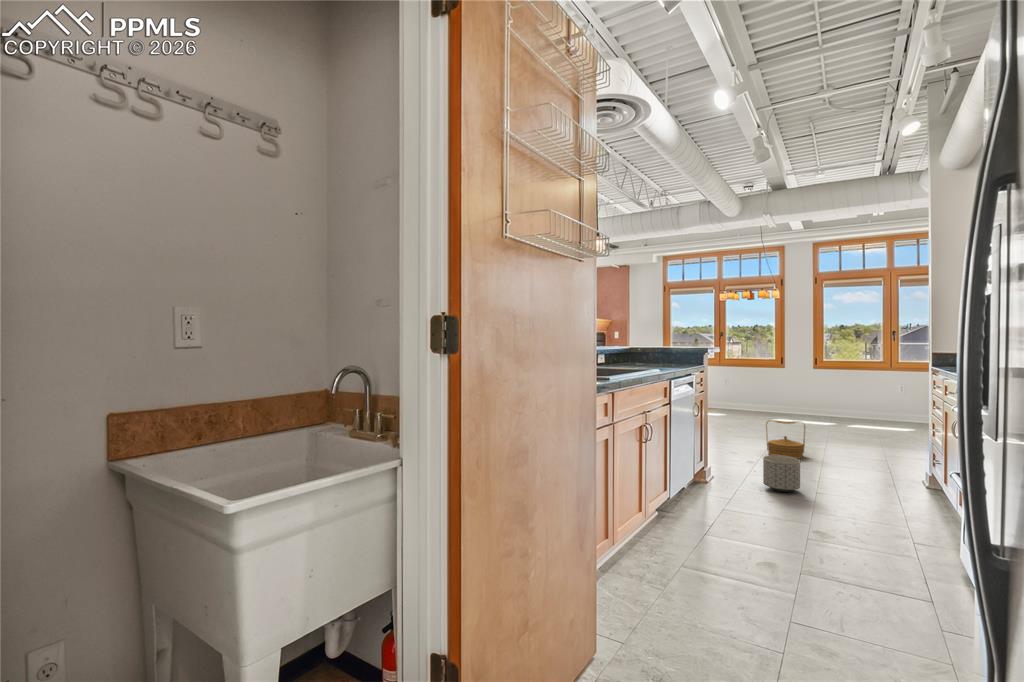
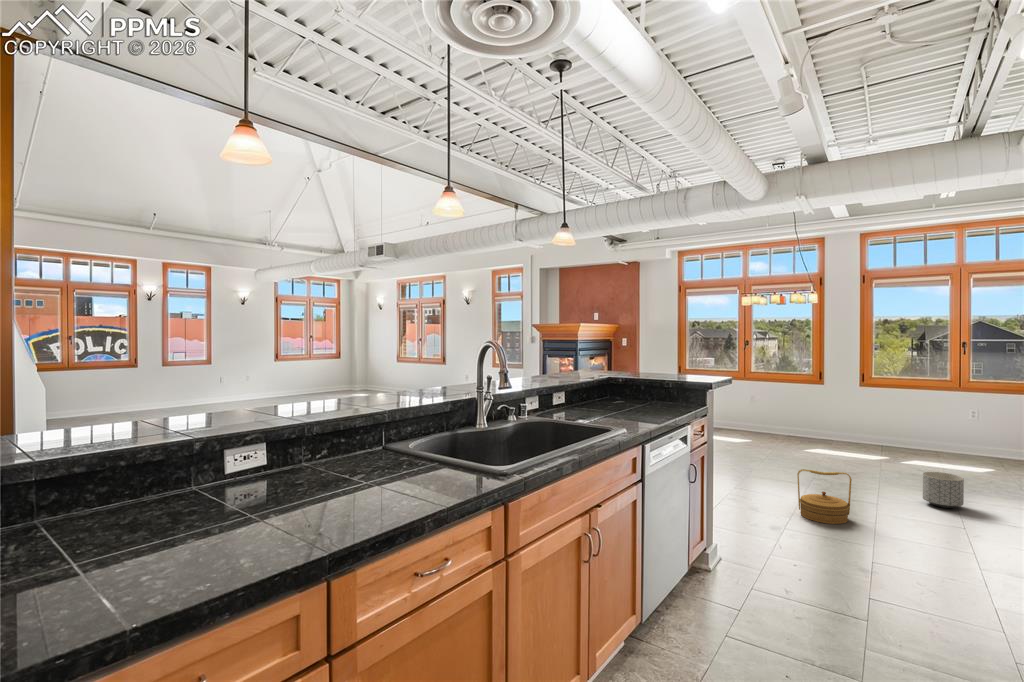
planter: present [763,455,800,492] -> present [923,472,964,508]

